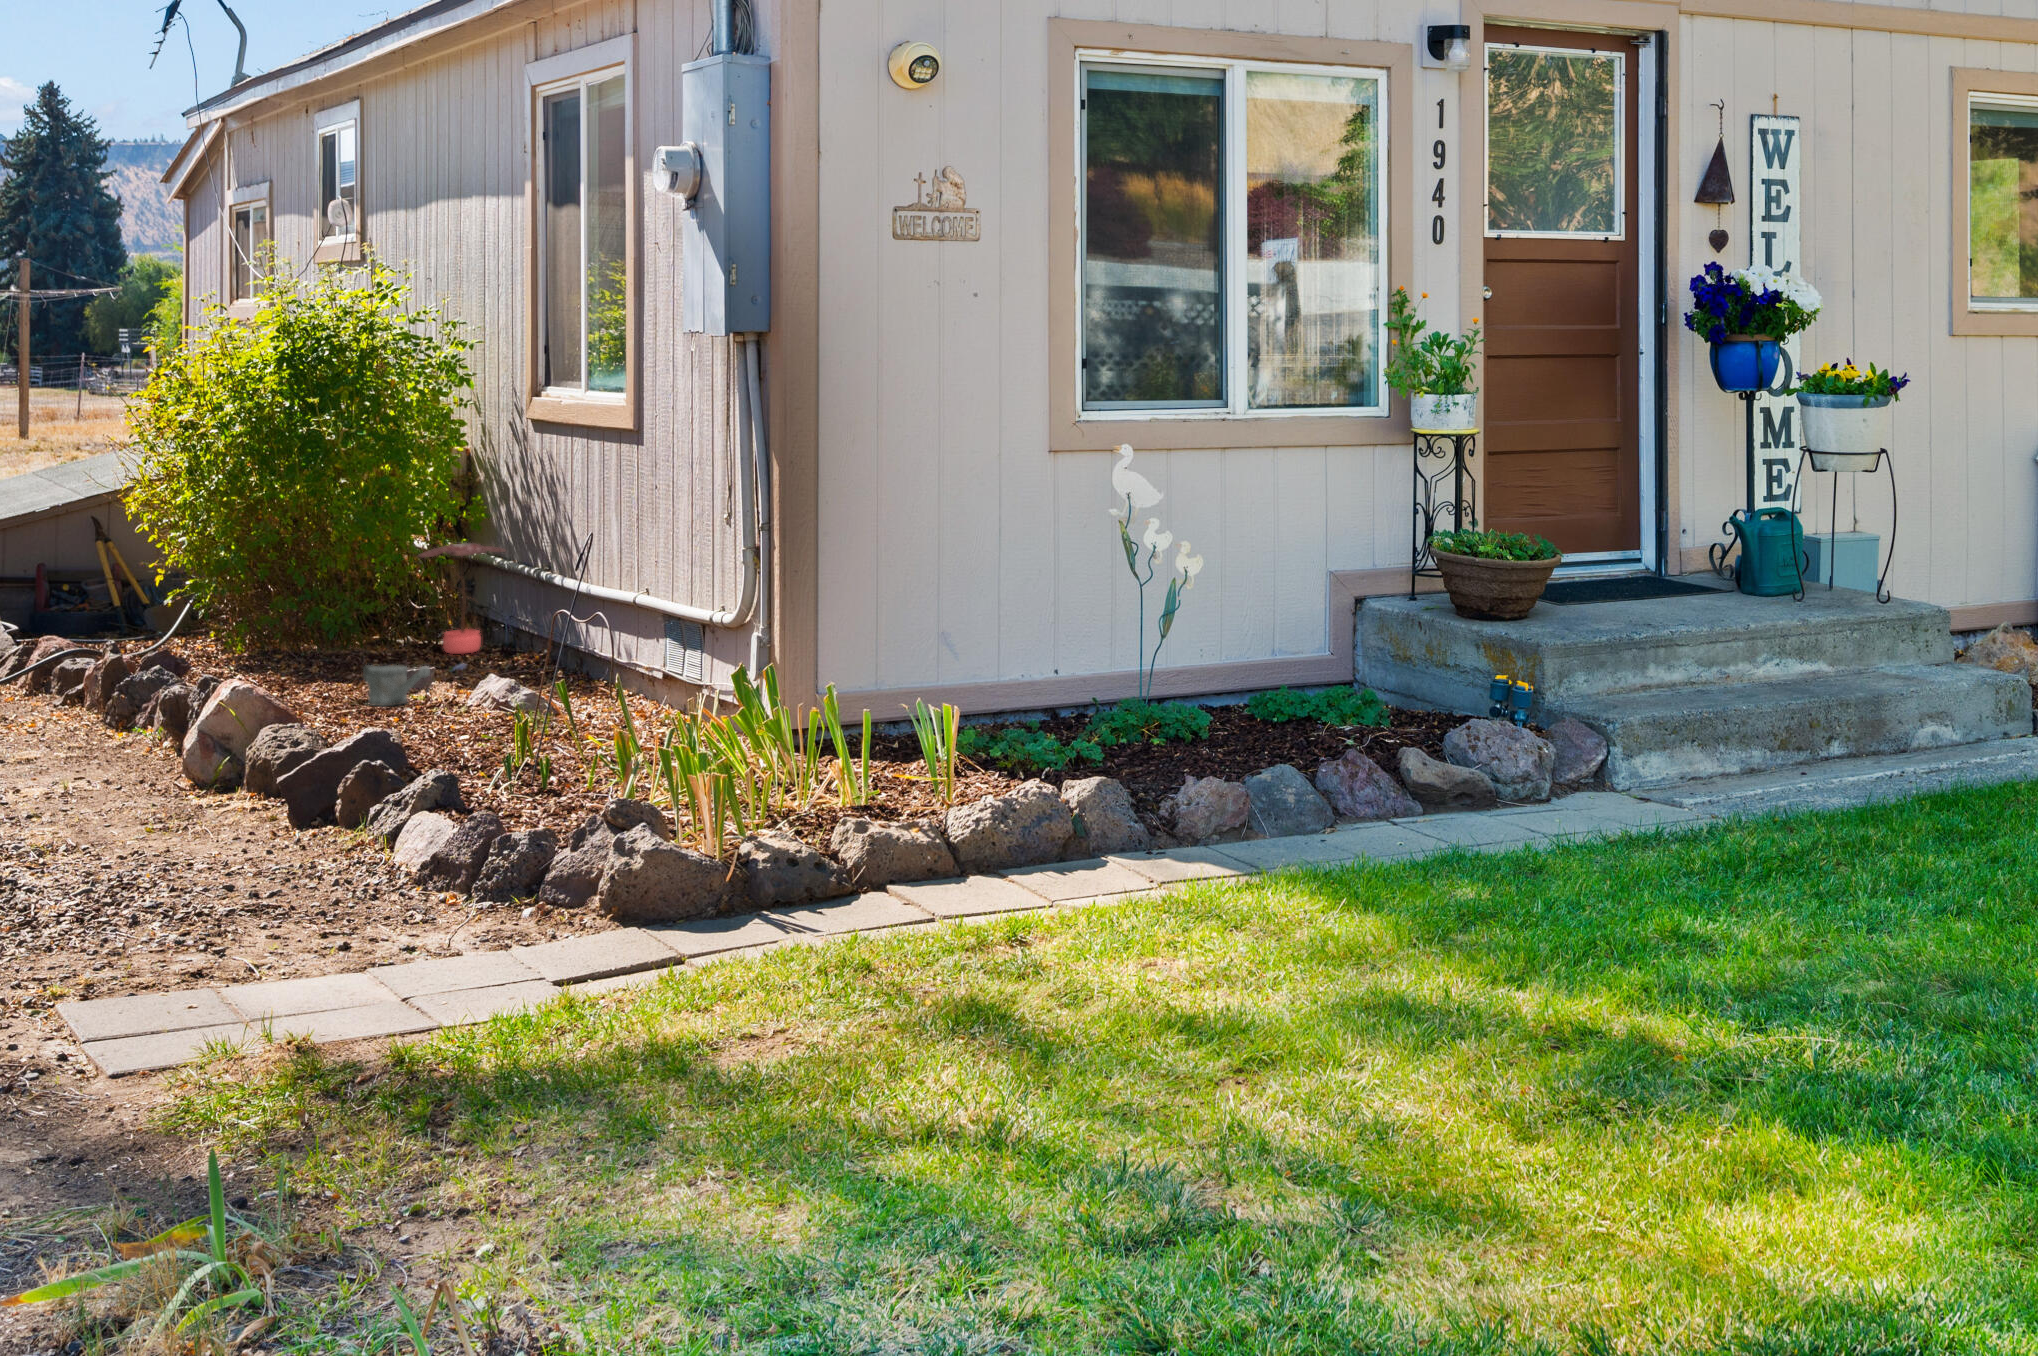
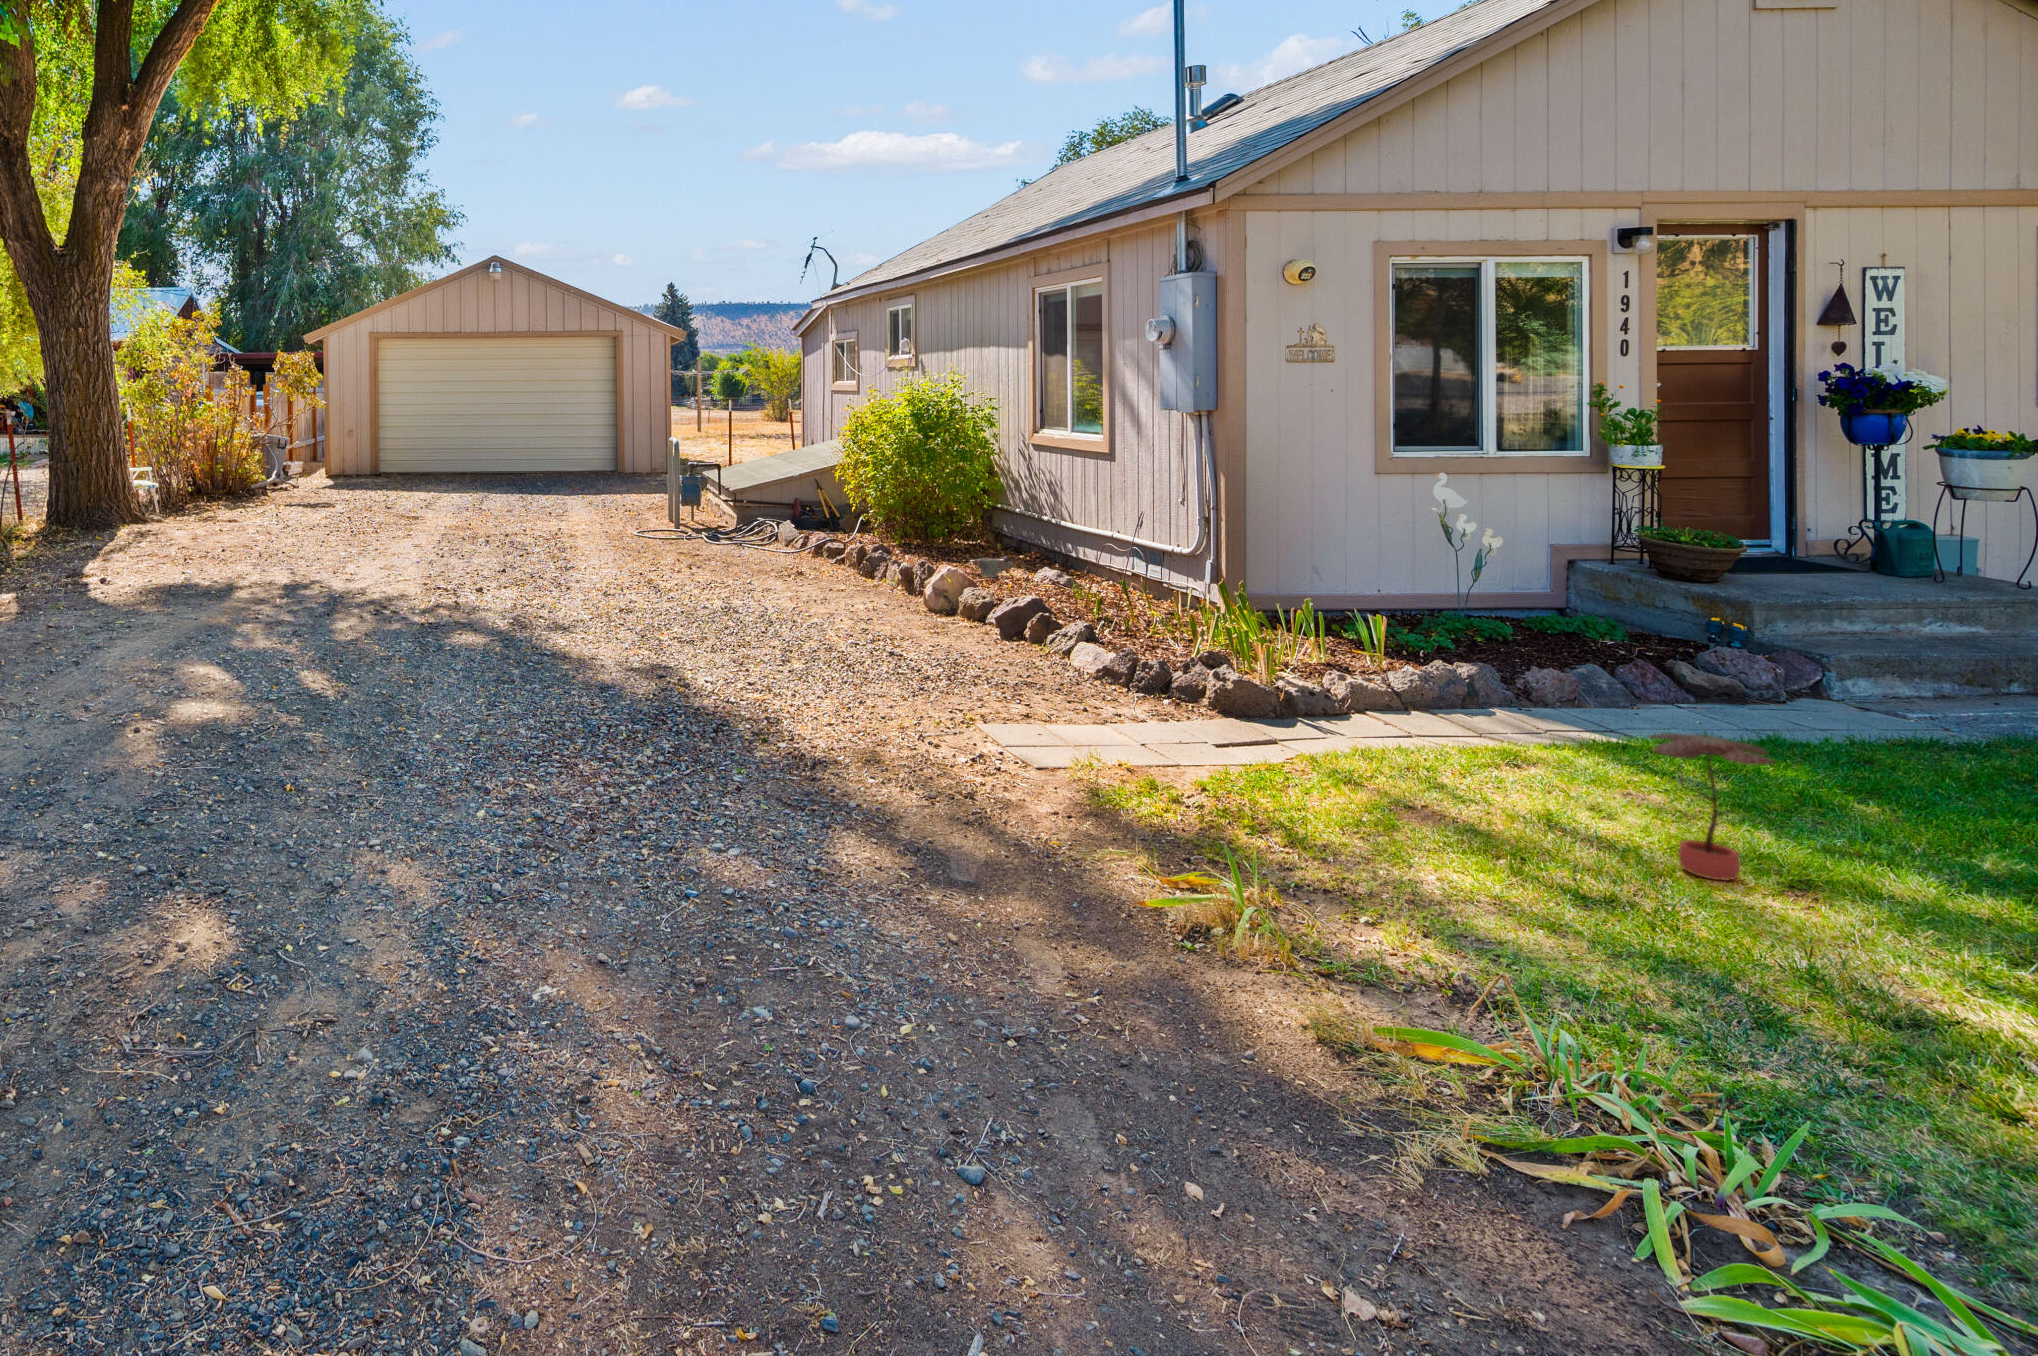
potted plant: present [419,543,505,654] -> present [1649,733,1775,880]

